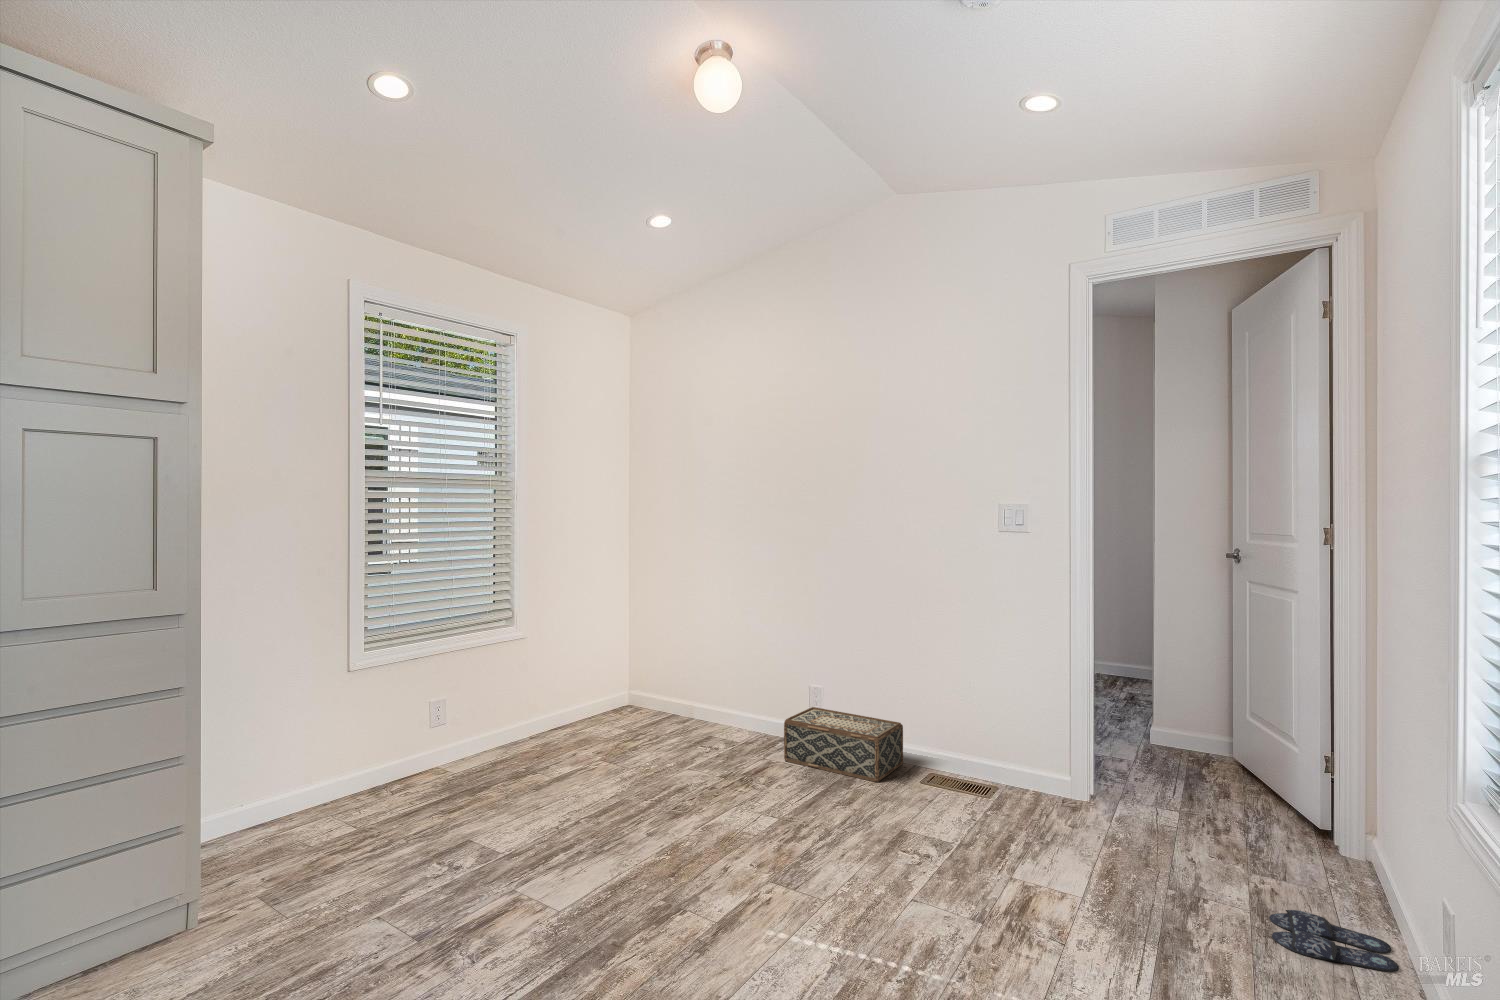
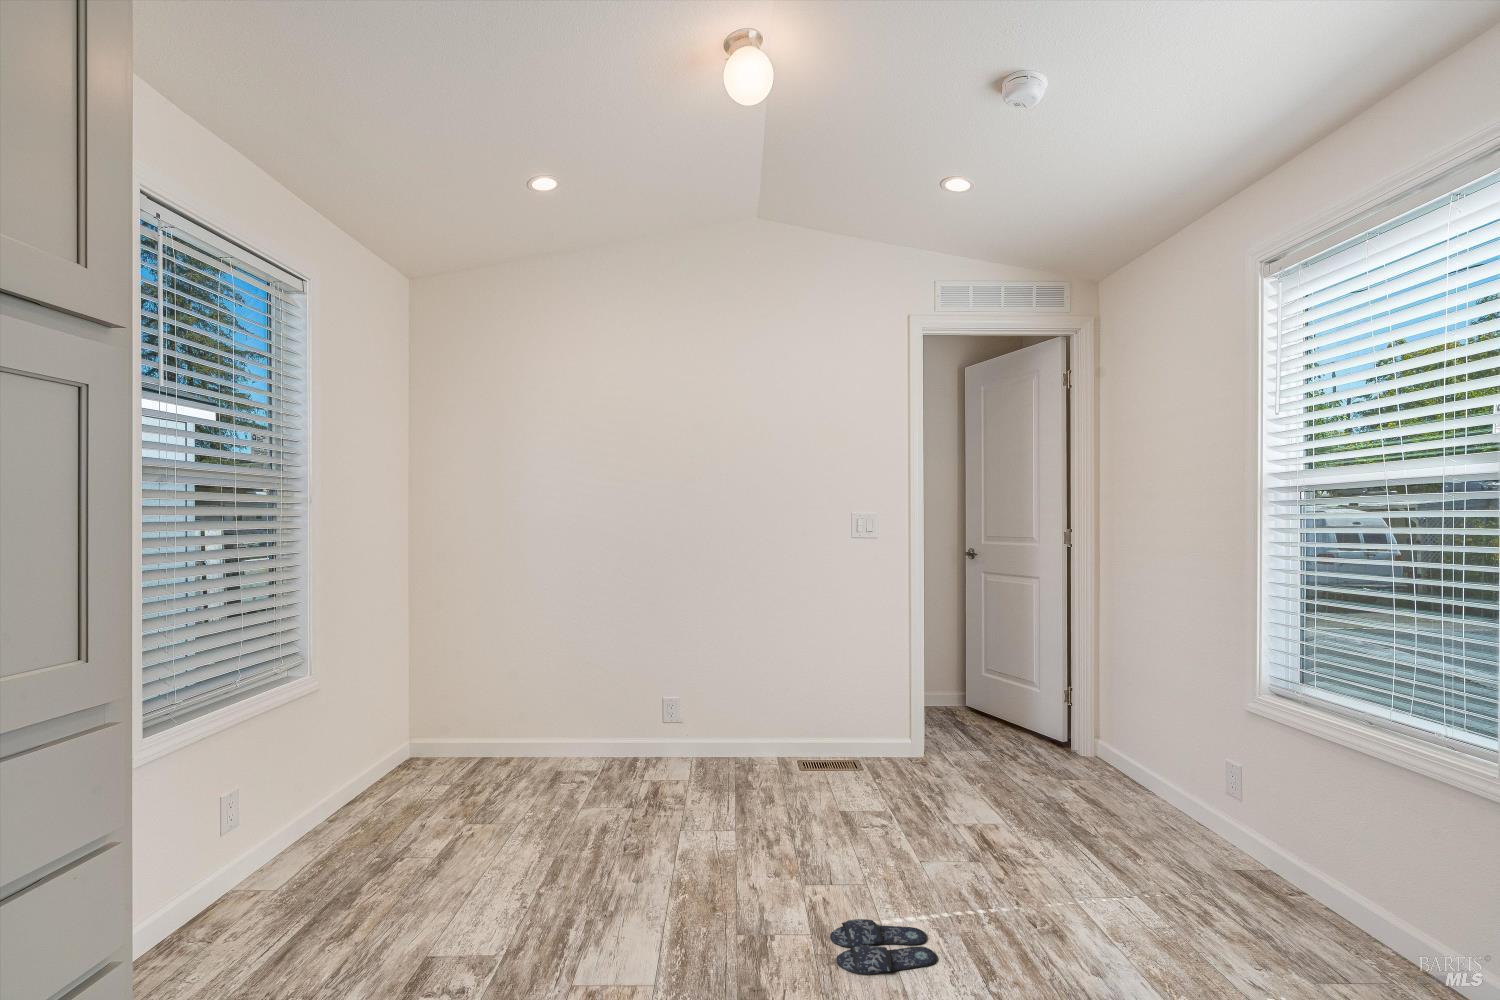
woven basket: present [784,707,903,782] -> none [250,796,433,889]

